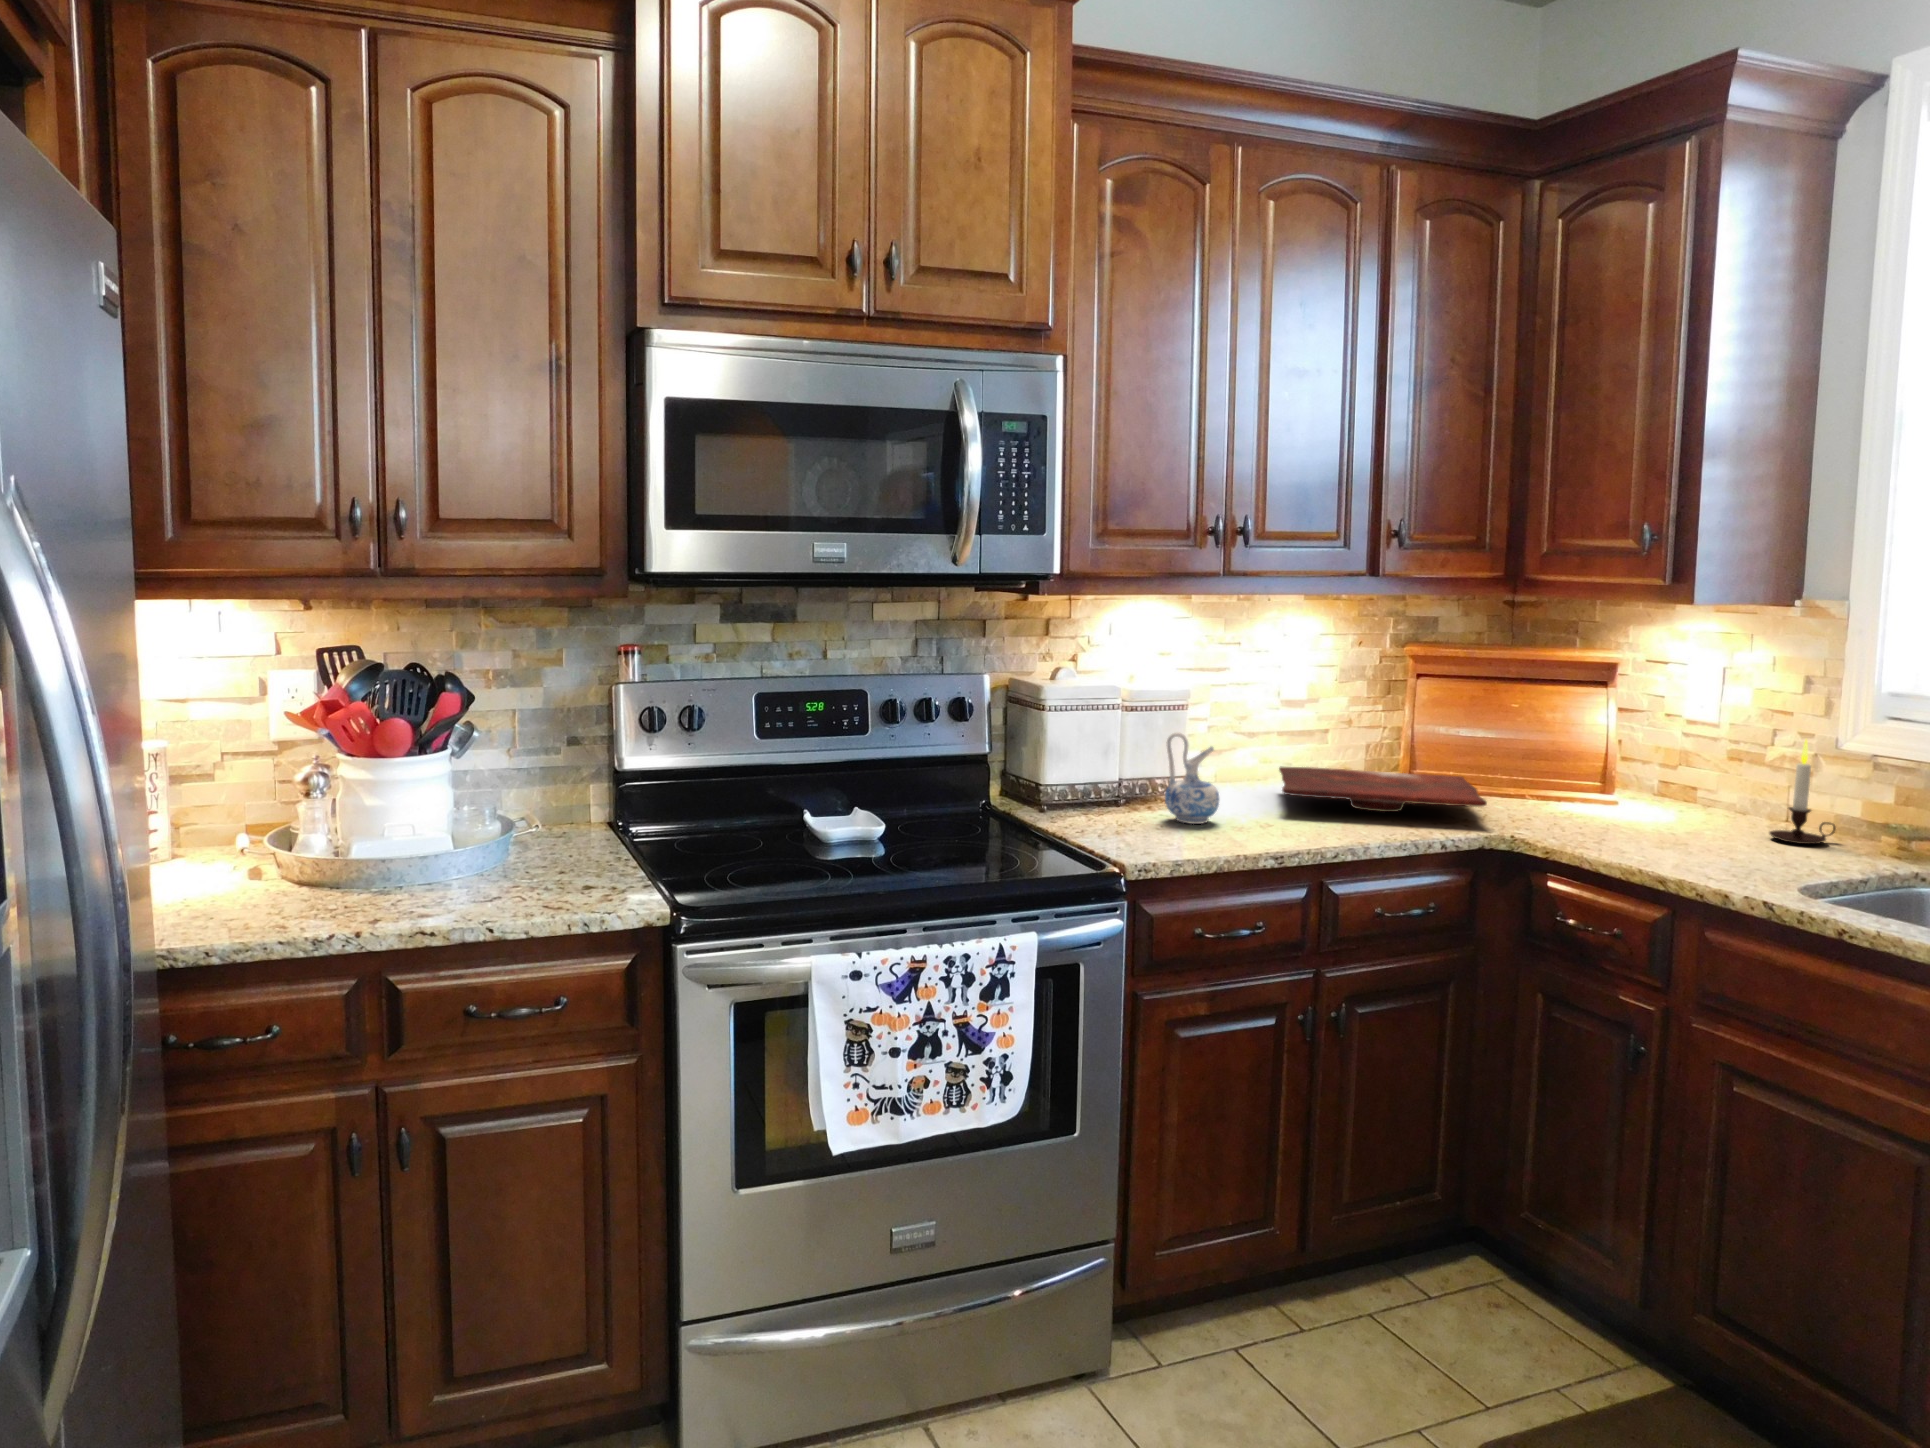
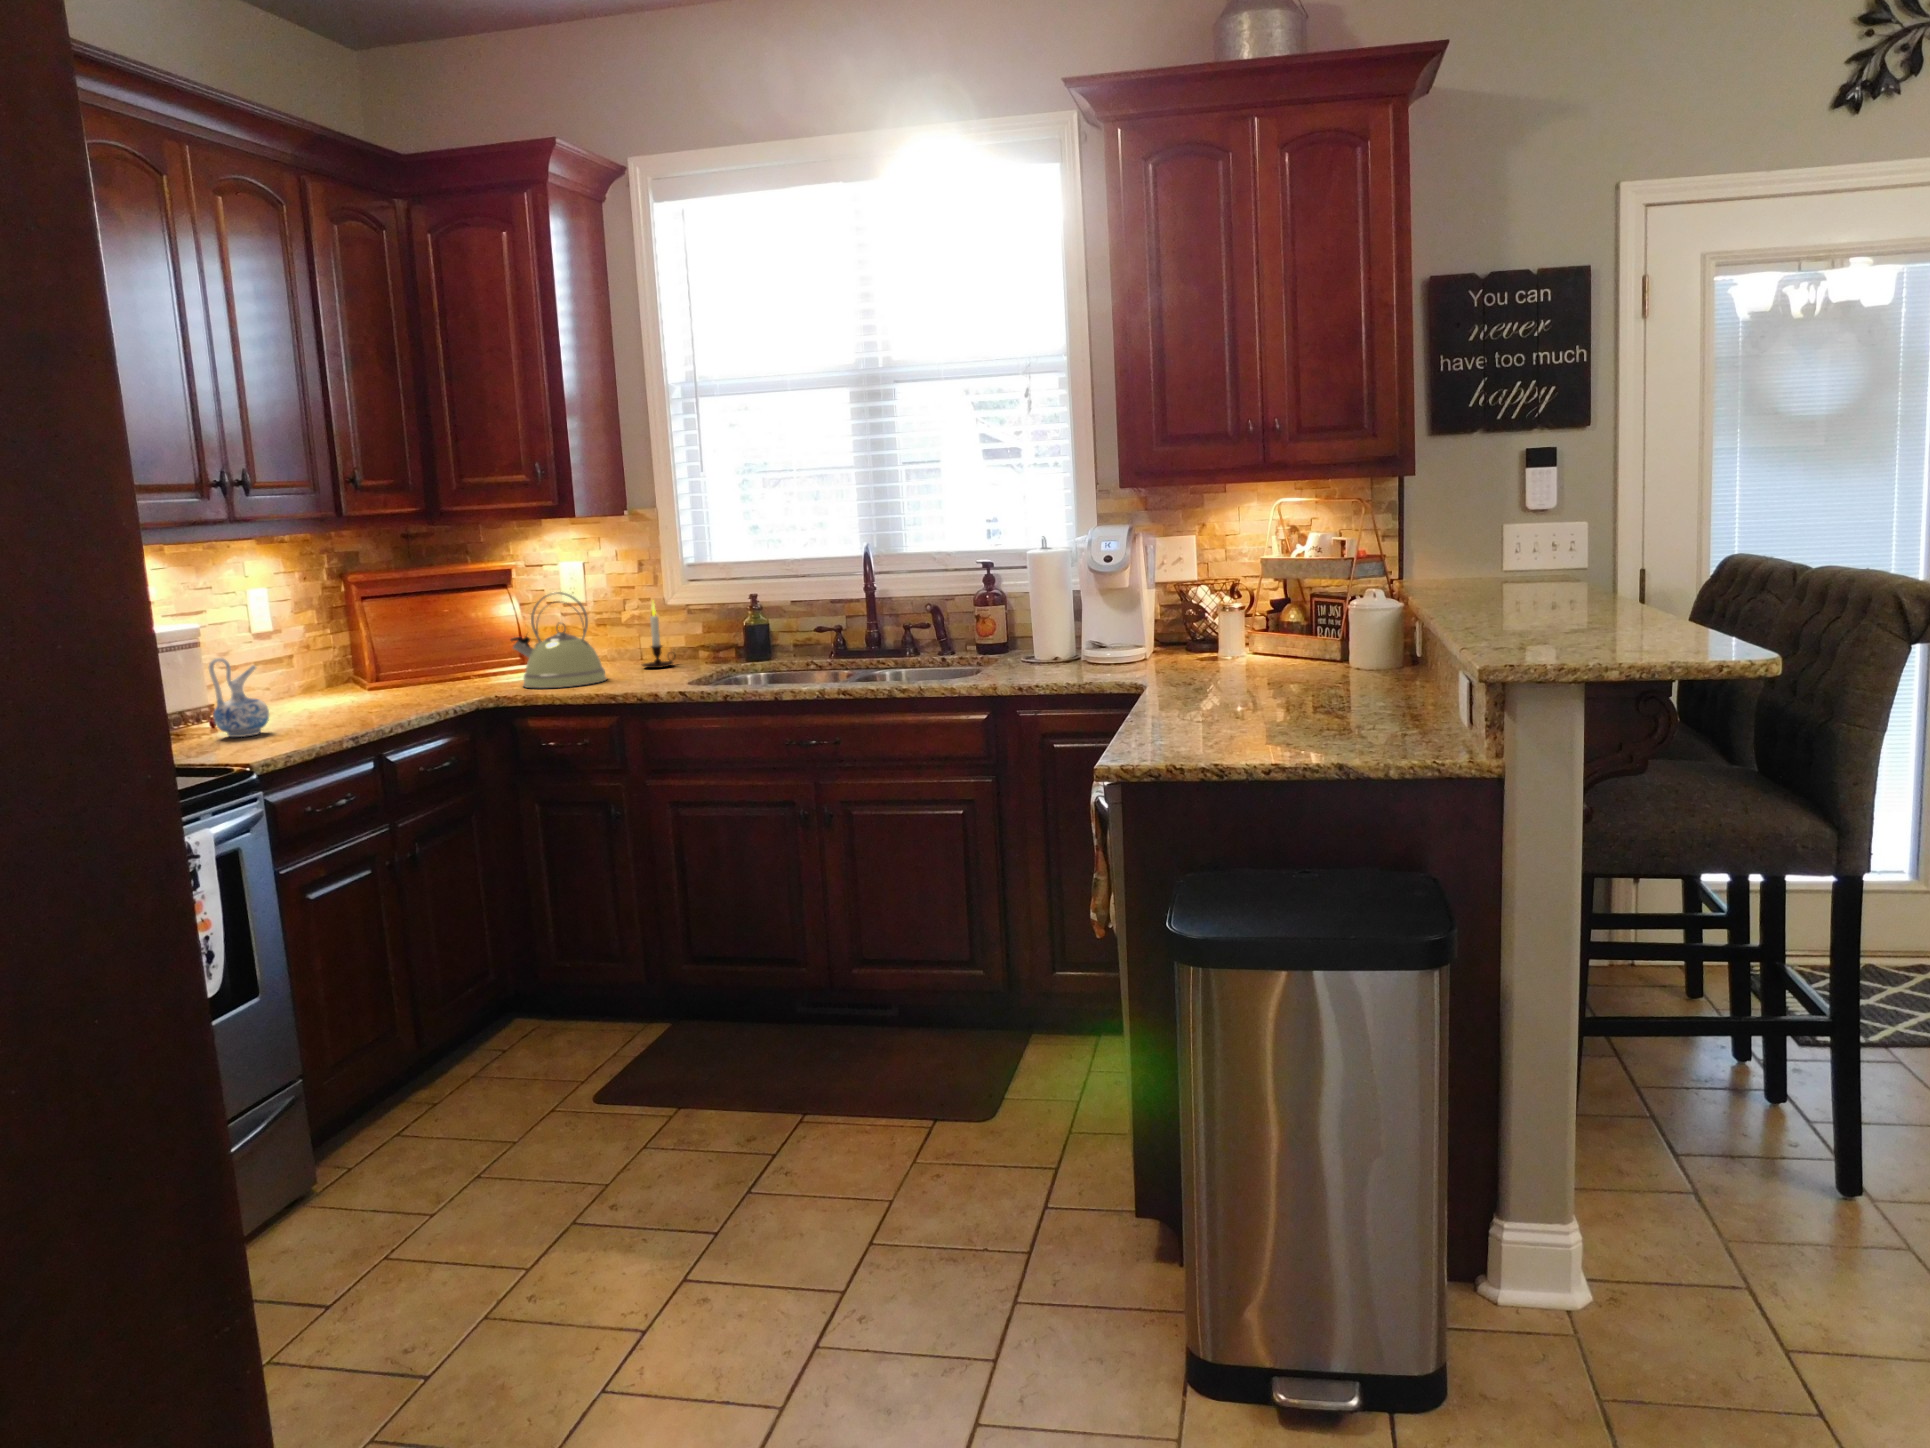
kettle: none [1560,709,1690,849] -> present [511,592,607,688]
cutting board: present [1279,767,1487,812] -> none [275,669,473,705]

